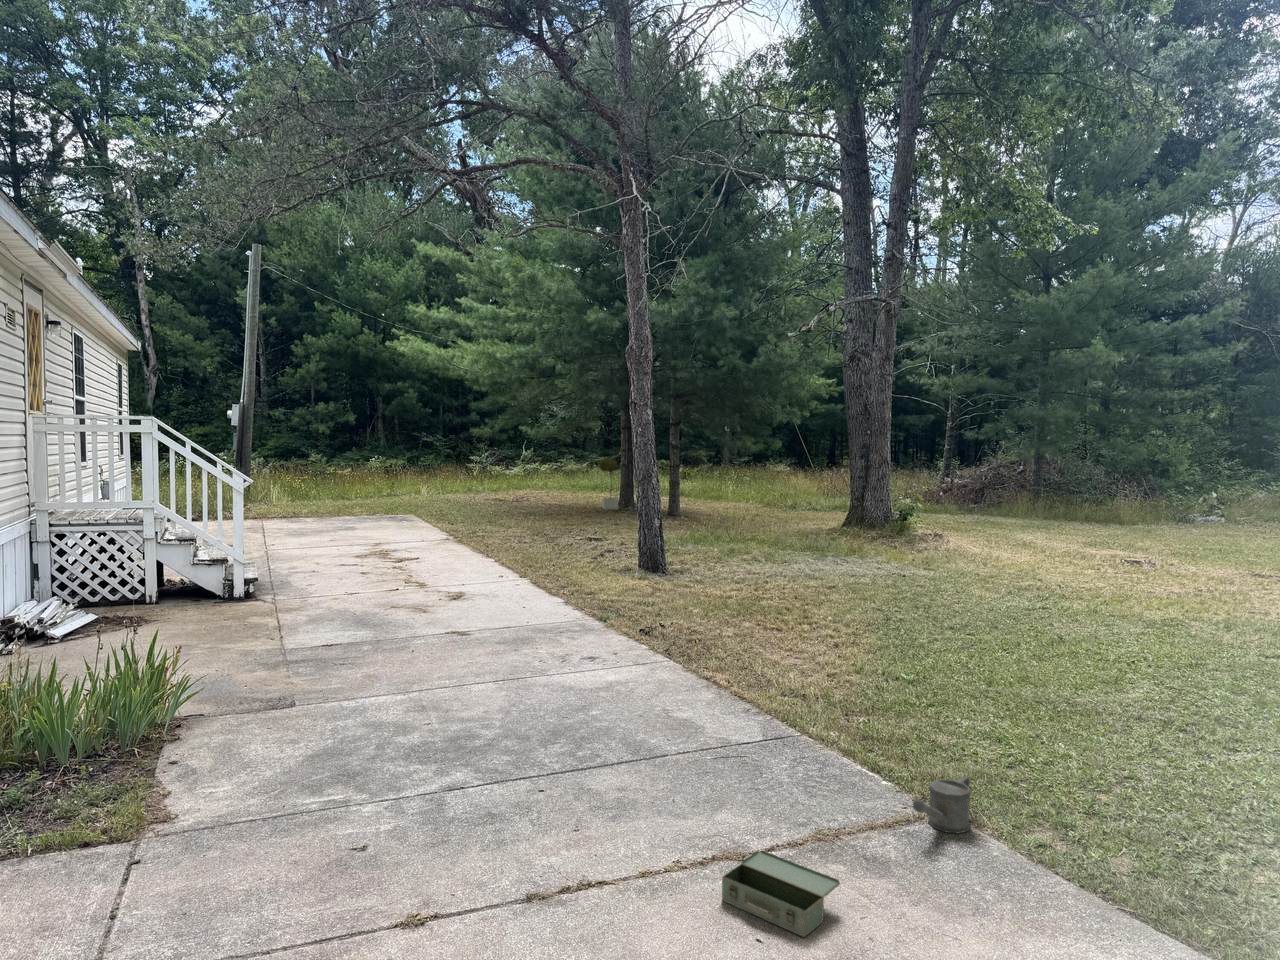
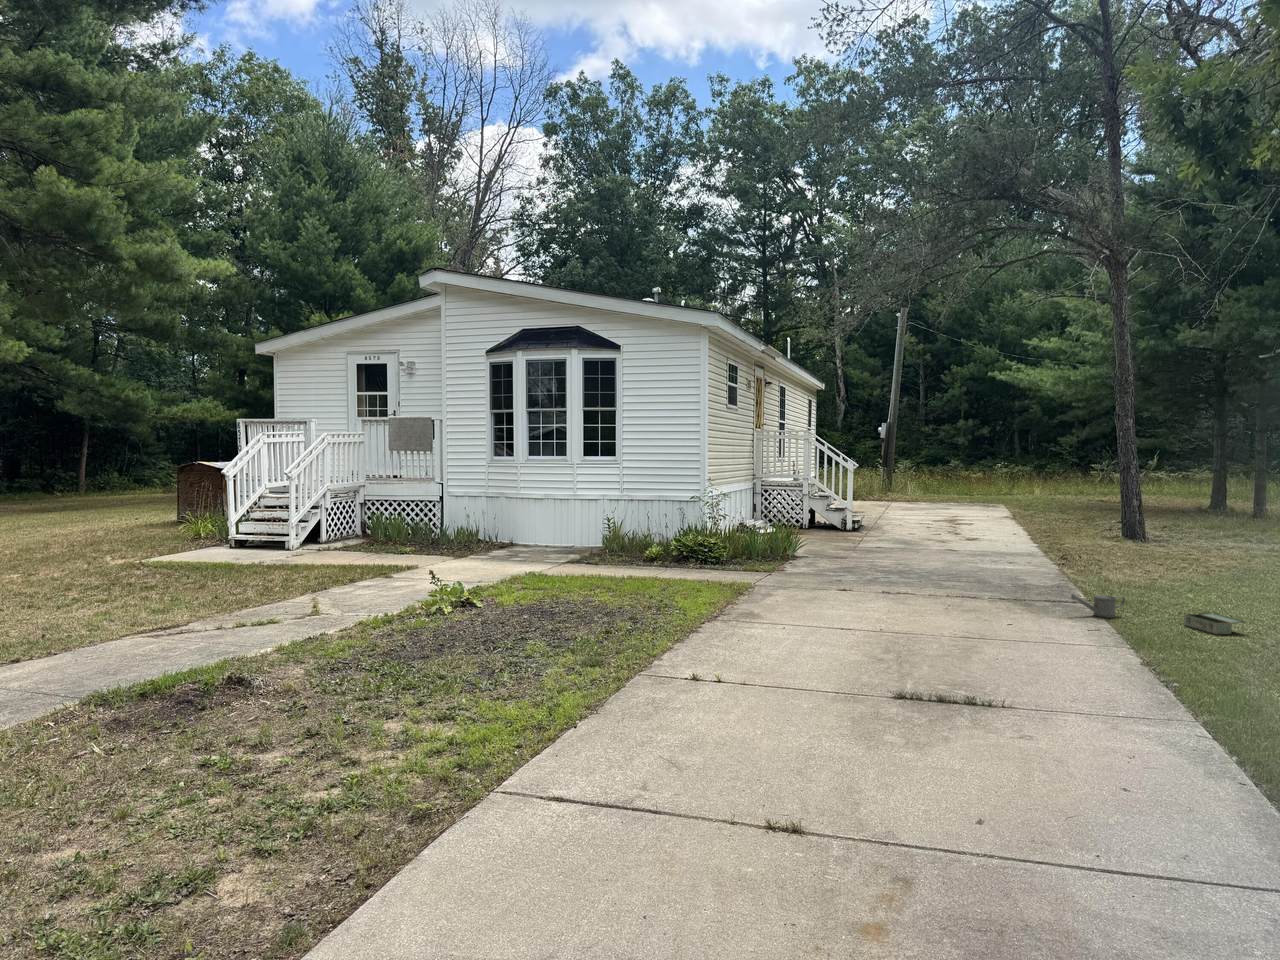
potted tree: present [599,458,620,510] -> none [1182,460,1206,508]
toolbox: present [722,851,840,937] -> present [1184,613,1245,634]

